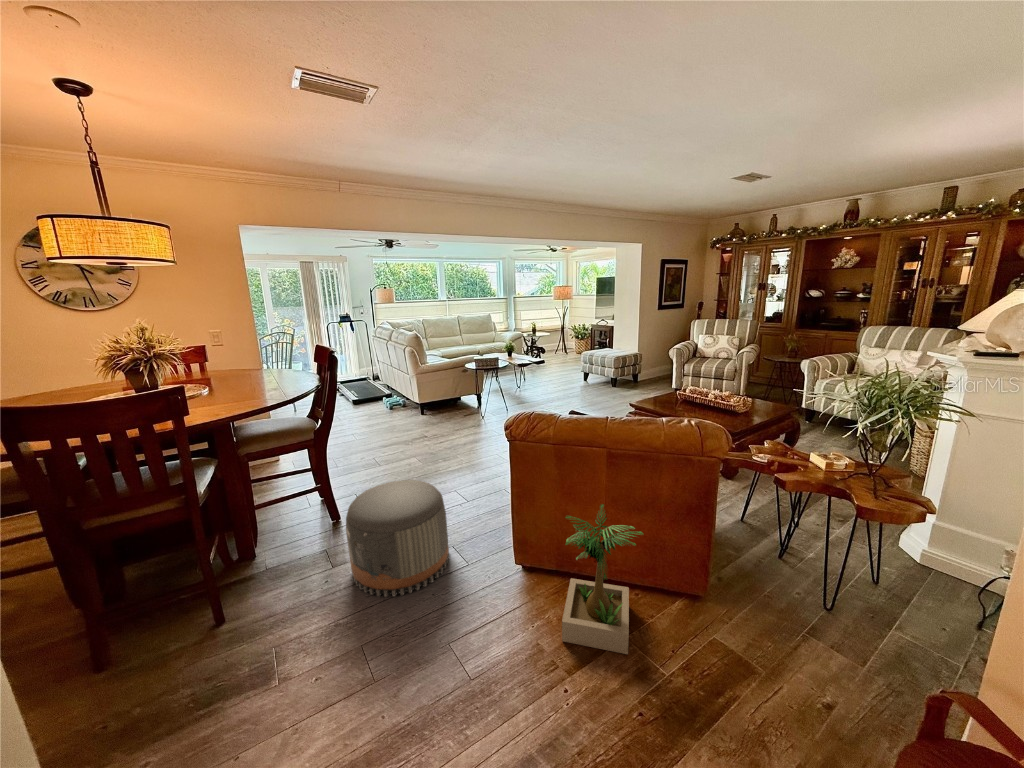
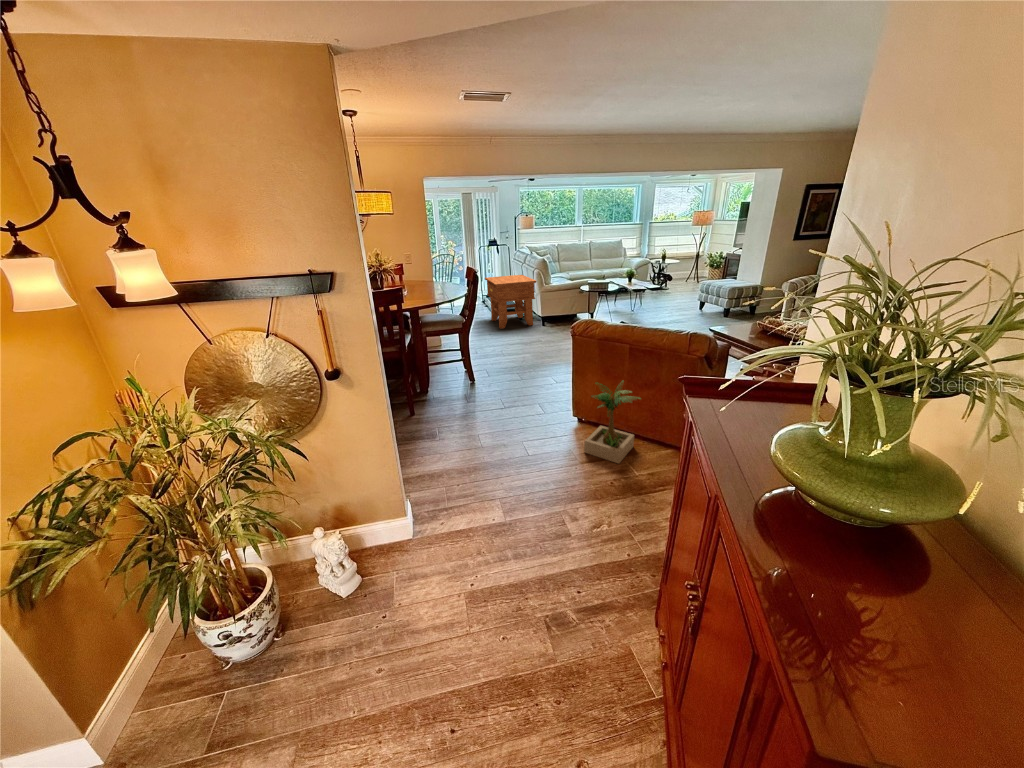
side table: none [339,354,411,424] -> present [485,275,536,329]
pouf: present [346,480,449,597] -> none [476,359,535,420]

